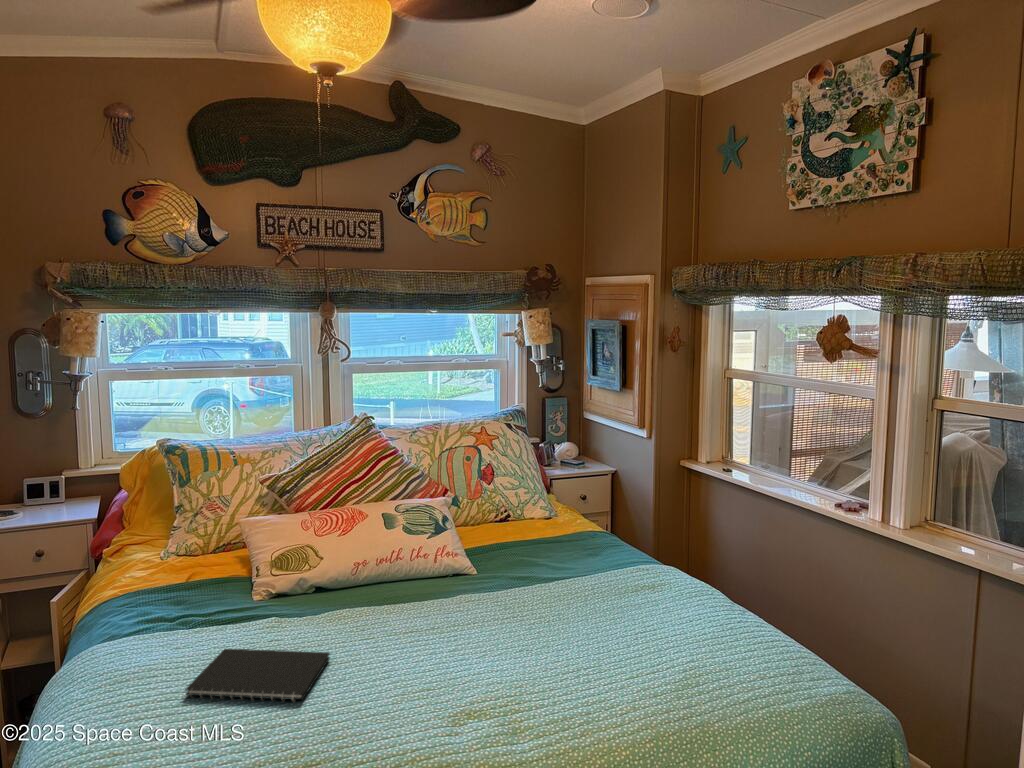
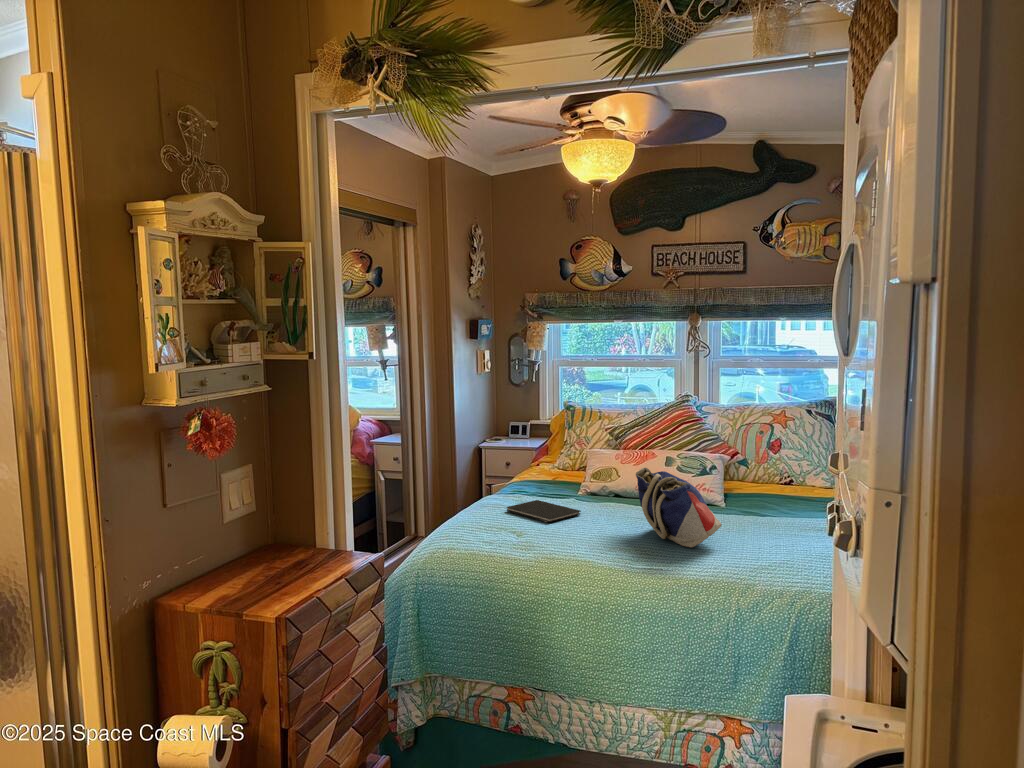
tote bag: none [440,562,596,680] -> present [636,468,722,547]

